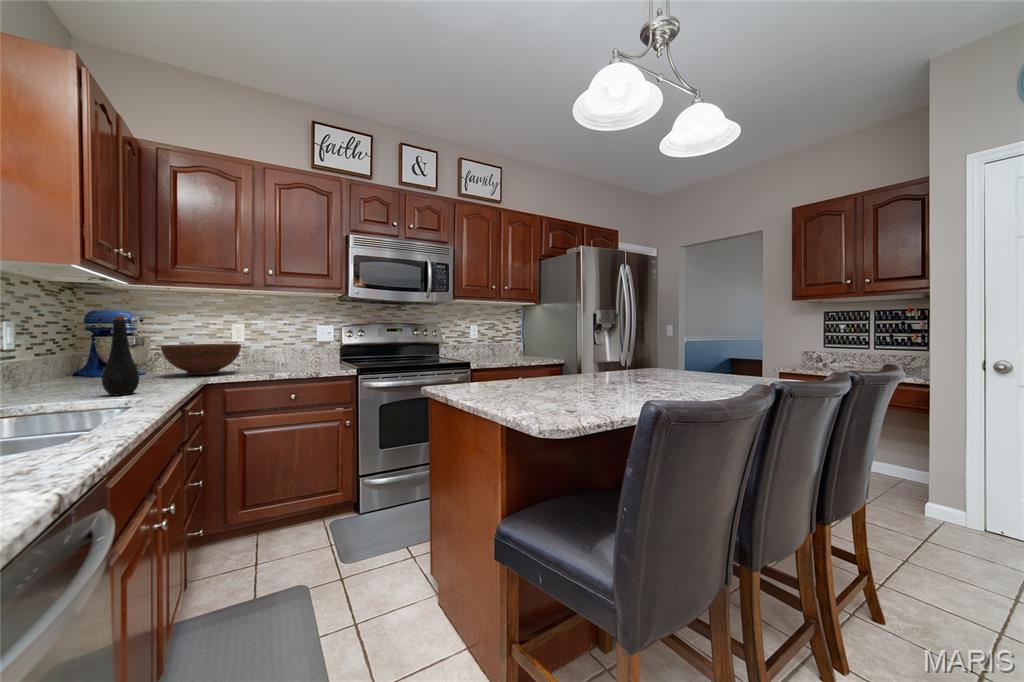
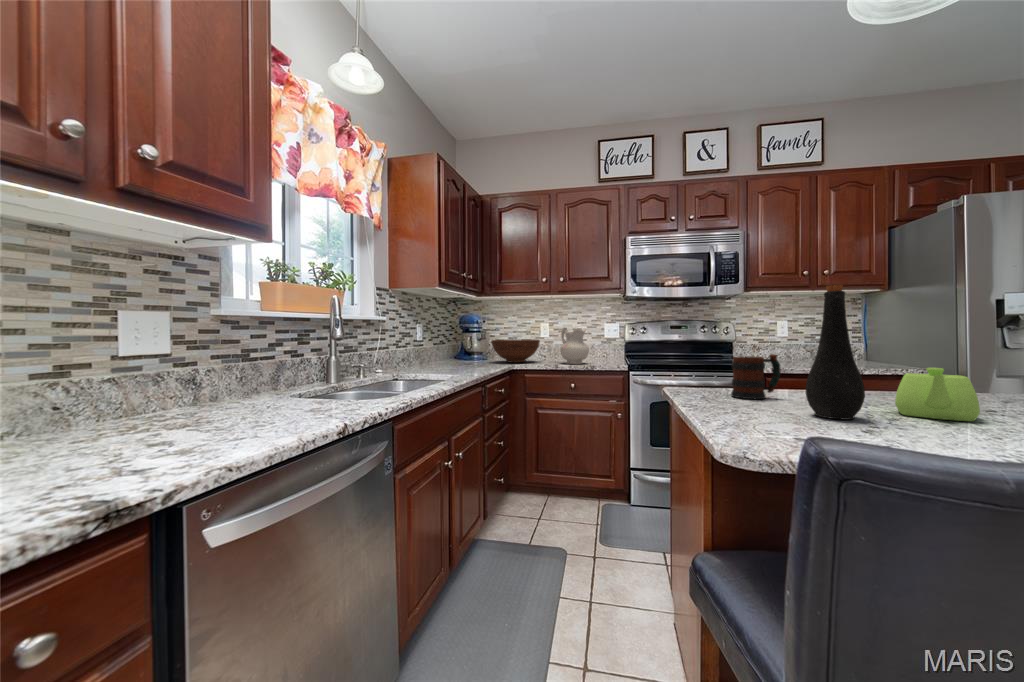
bottle: present [102,316,140,396] -> present [806,285,865,420]
ceramic pitcher: none [273,329,311,372] -> present [560,328,589,364]
mug: none [488,357,520,394] -> present [731,354,781,399]
teapot: none [583,363,620,395] -> present [895,368,980,421]

